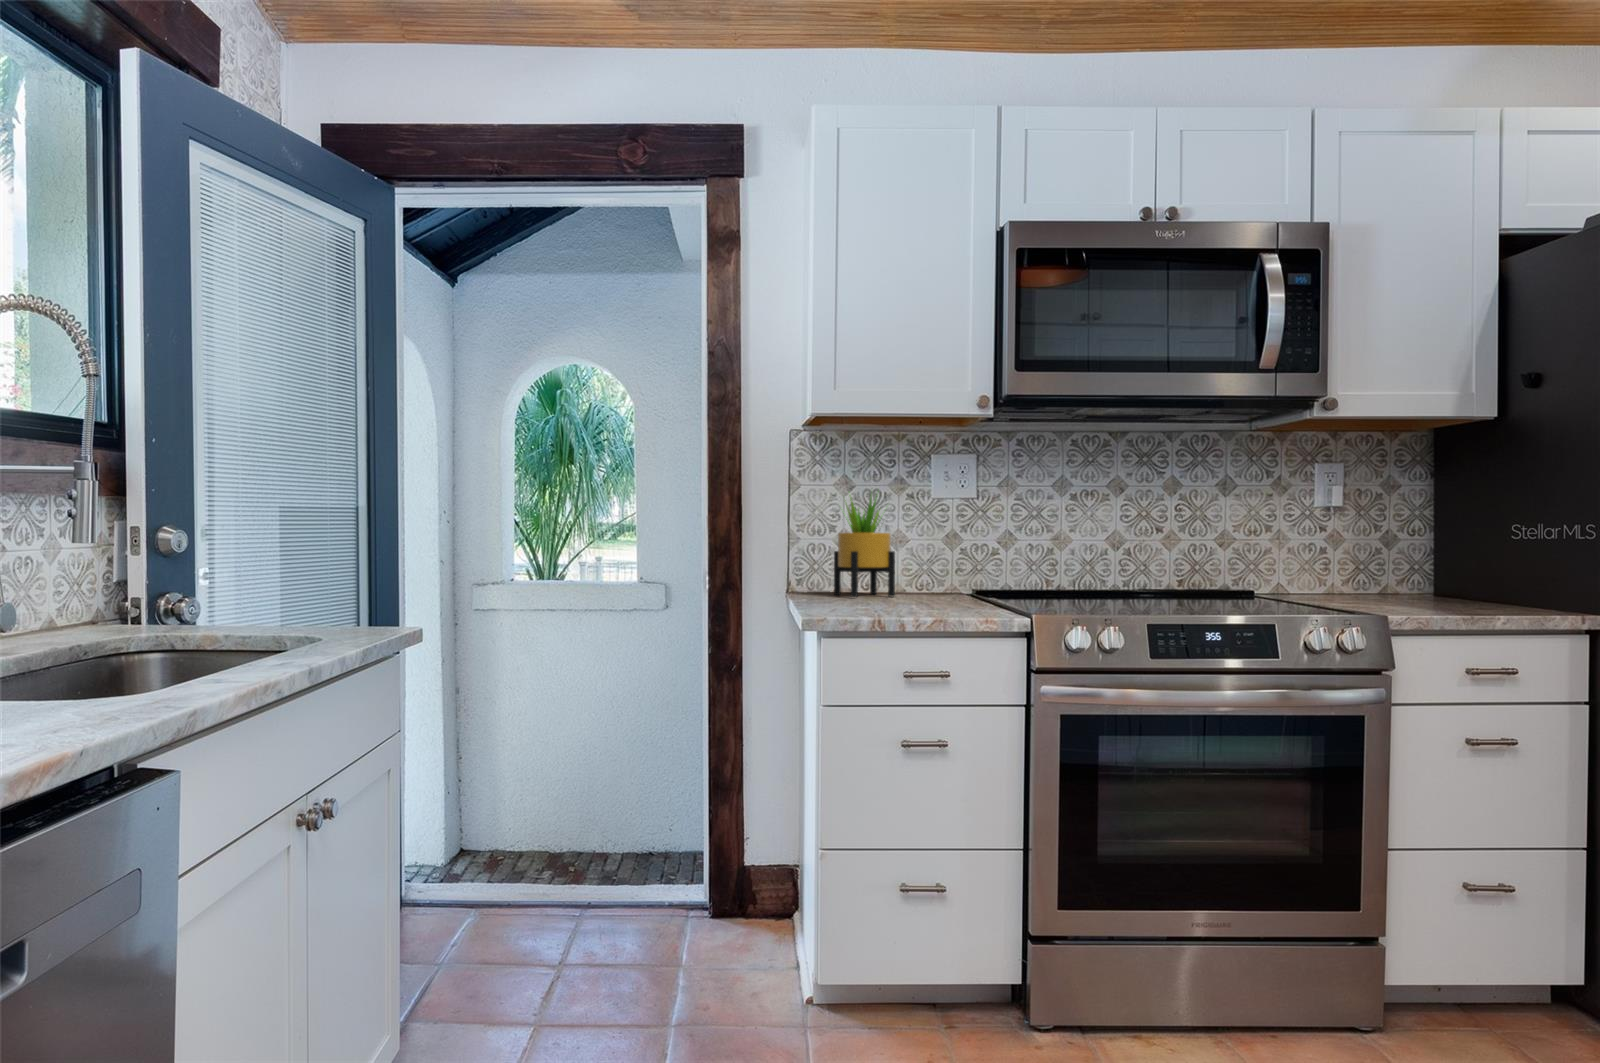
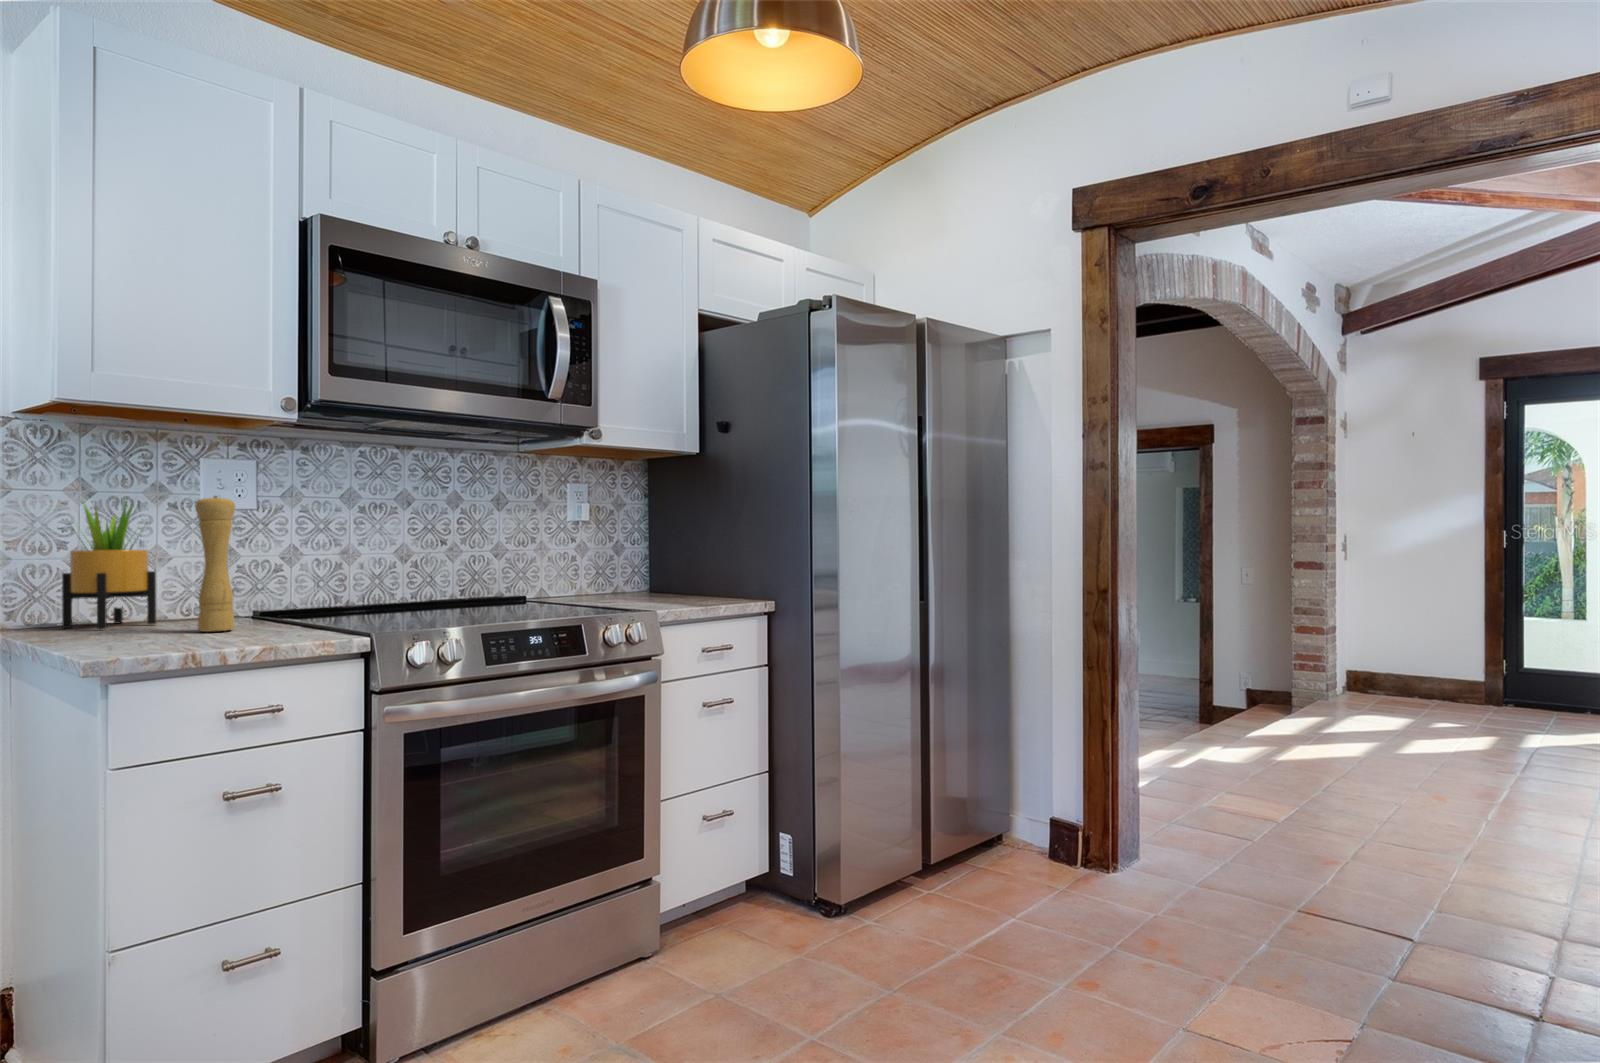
pepper mill: none [909,485,940,604] -> present [195,496,235,632]

